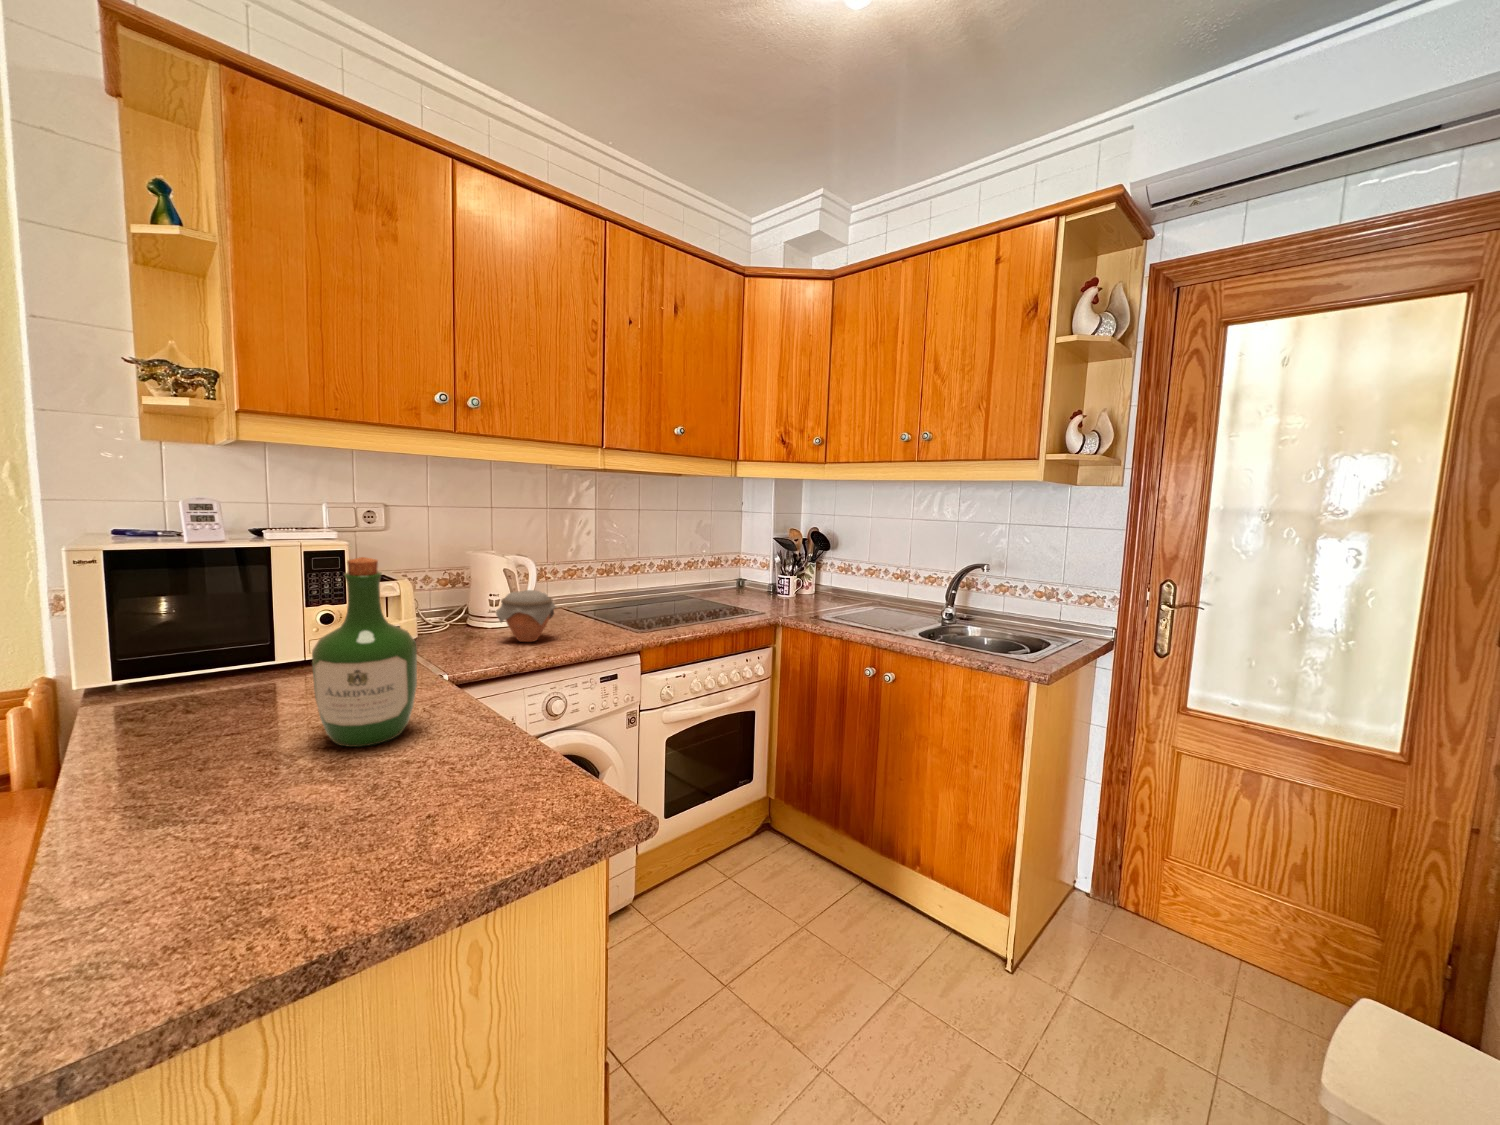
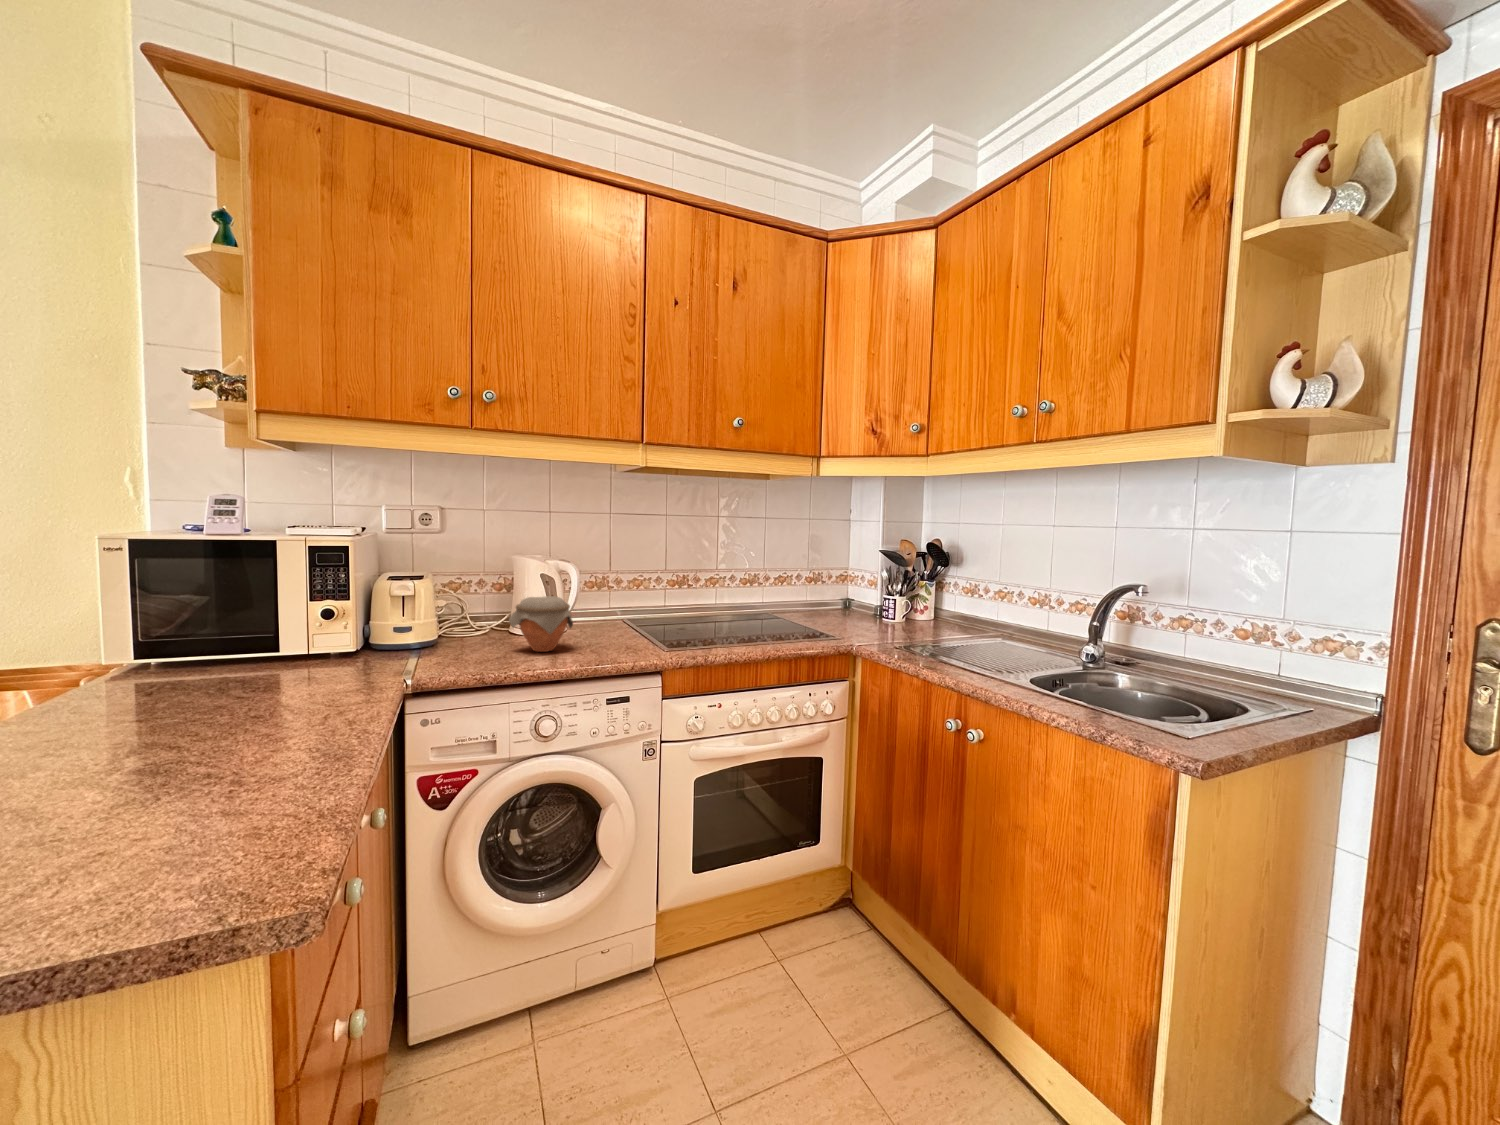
wine bottle: present [312,557,417,747] -> none [155,539,289,750]

